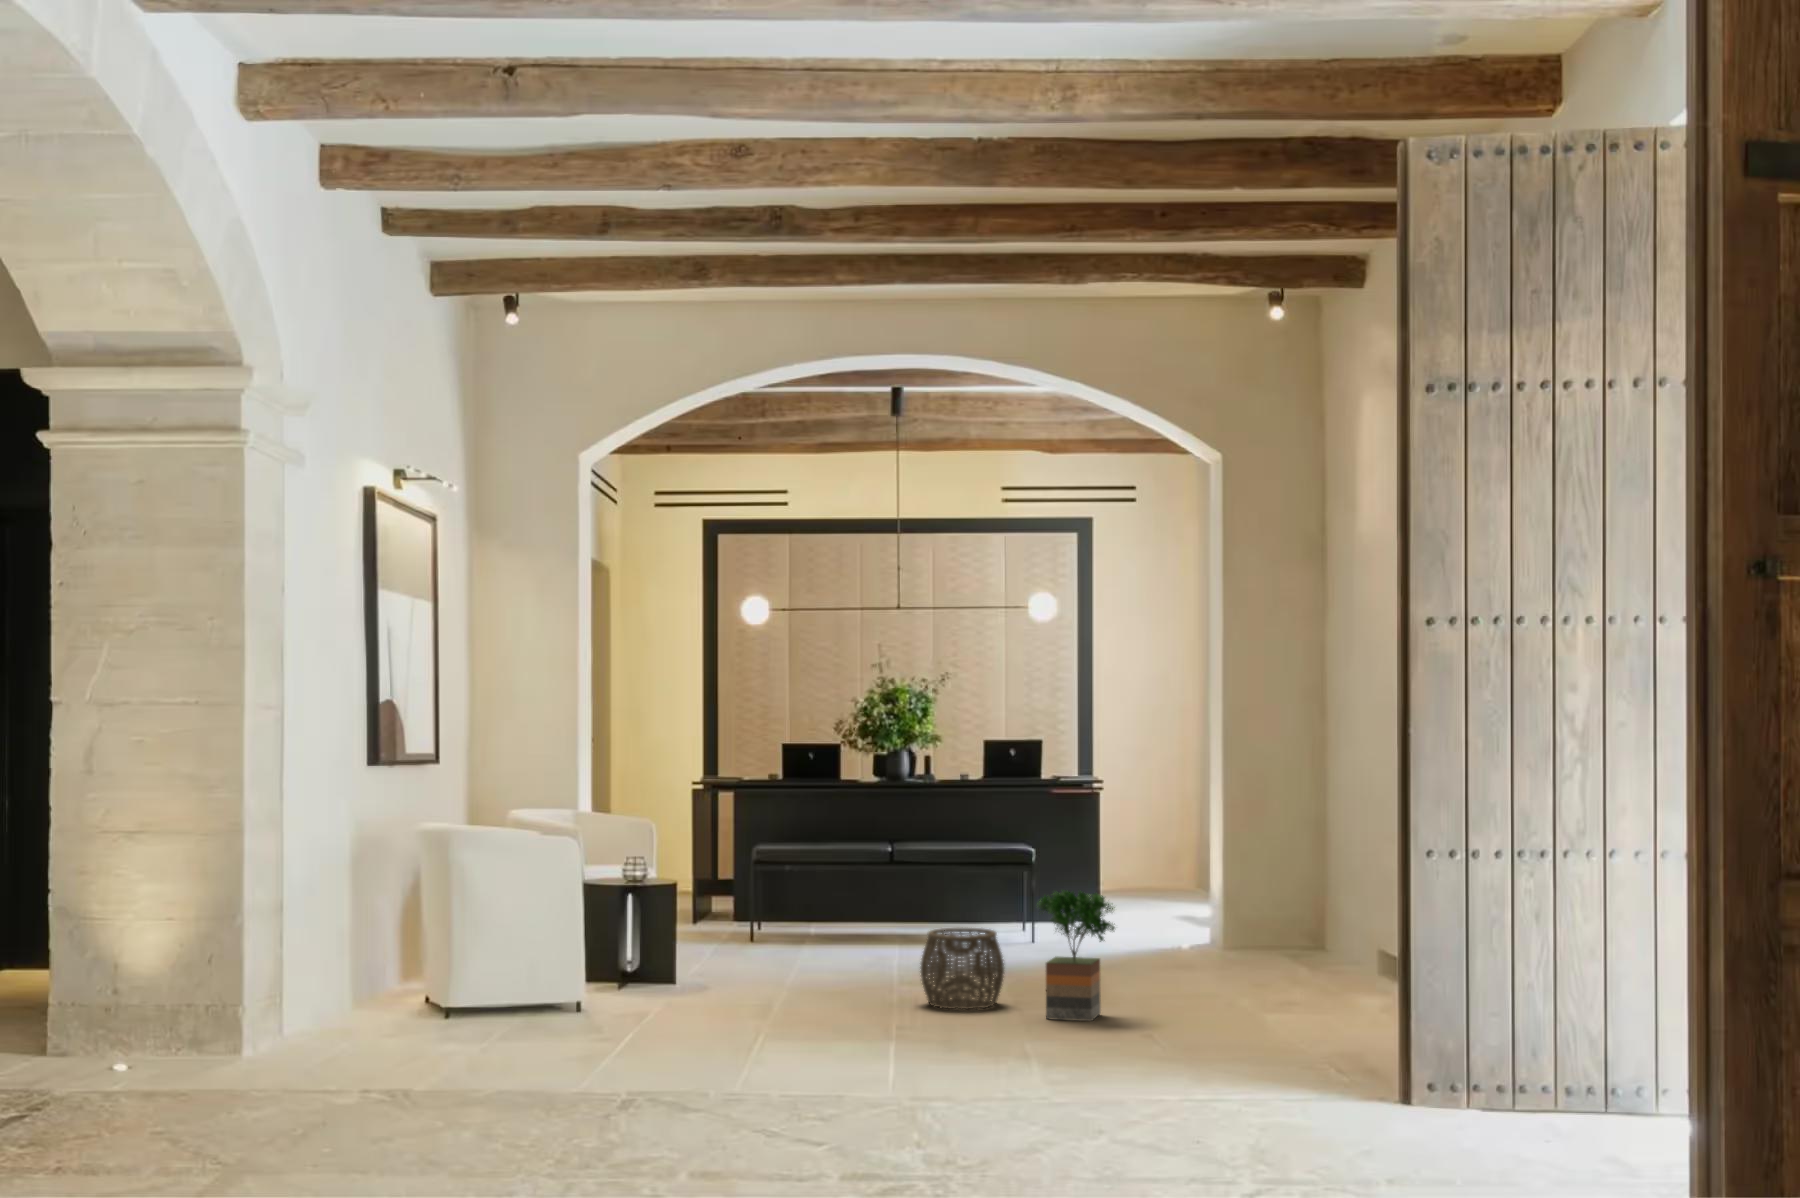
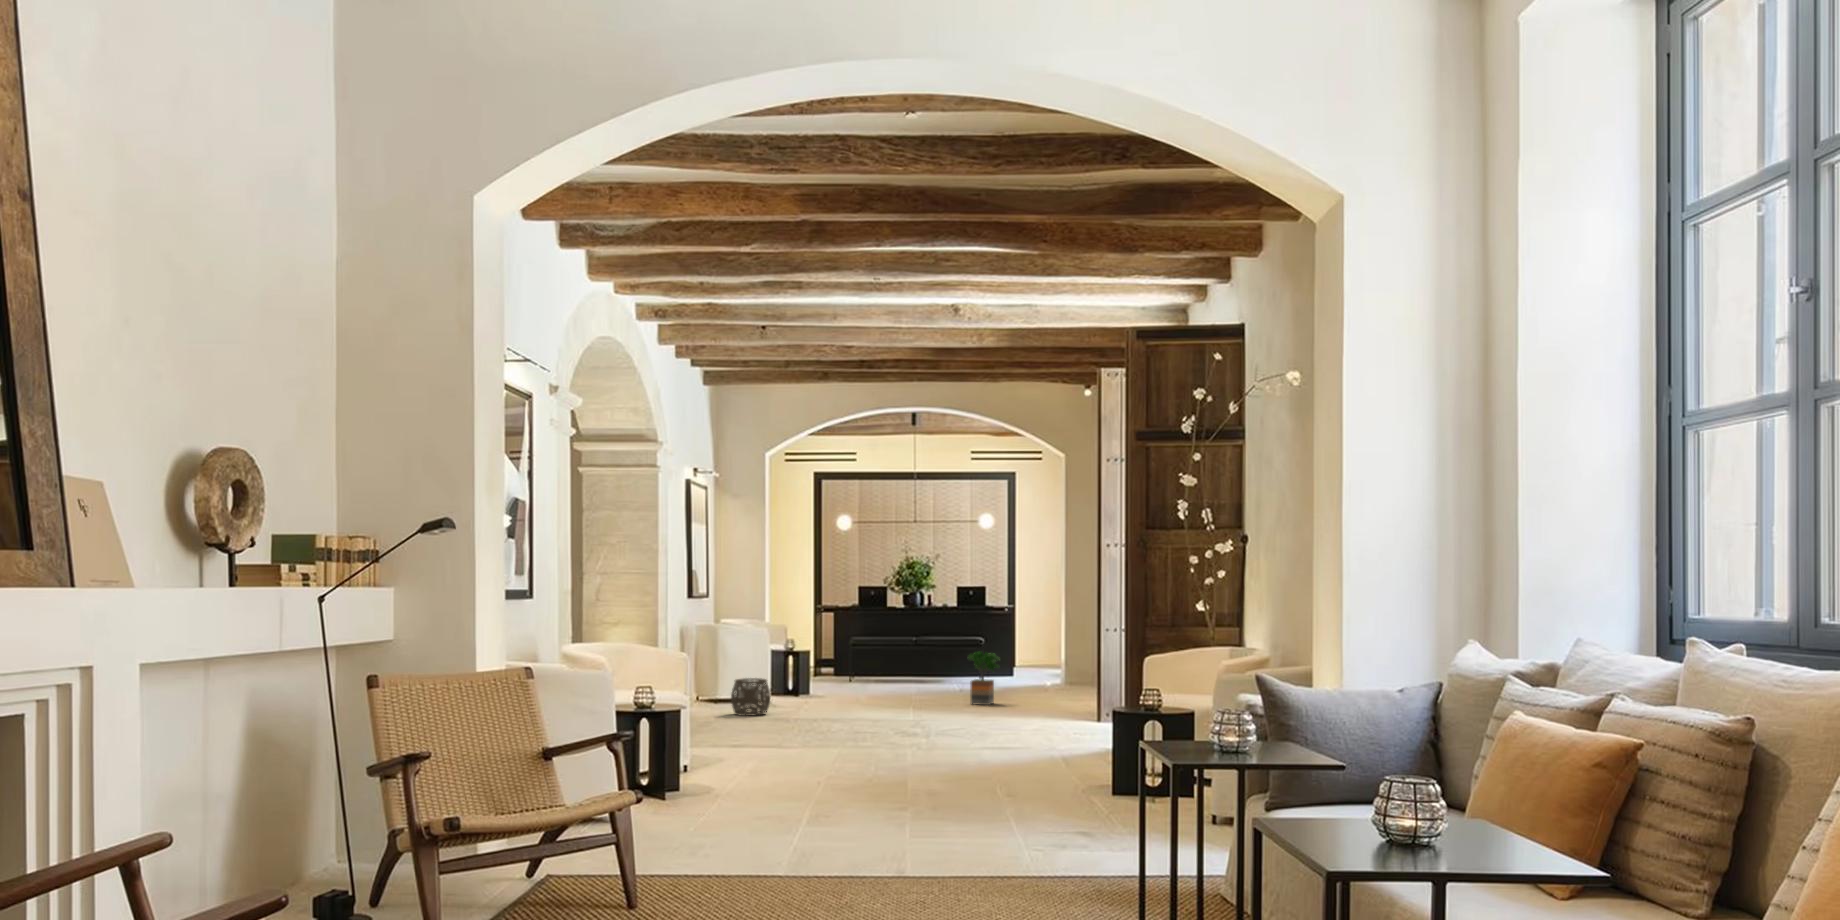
woven basket: present [920,928,1004,1009] -> present [731,678,771,716]

